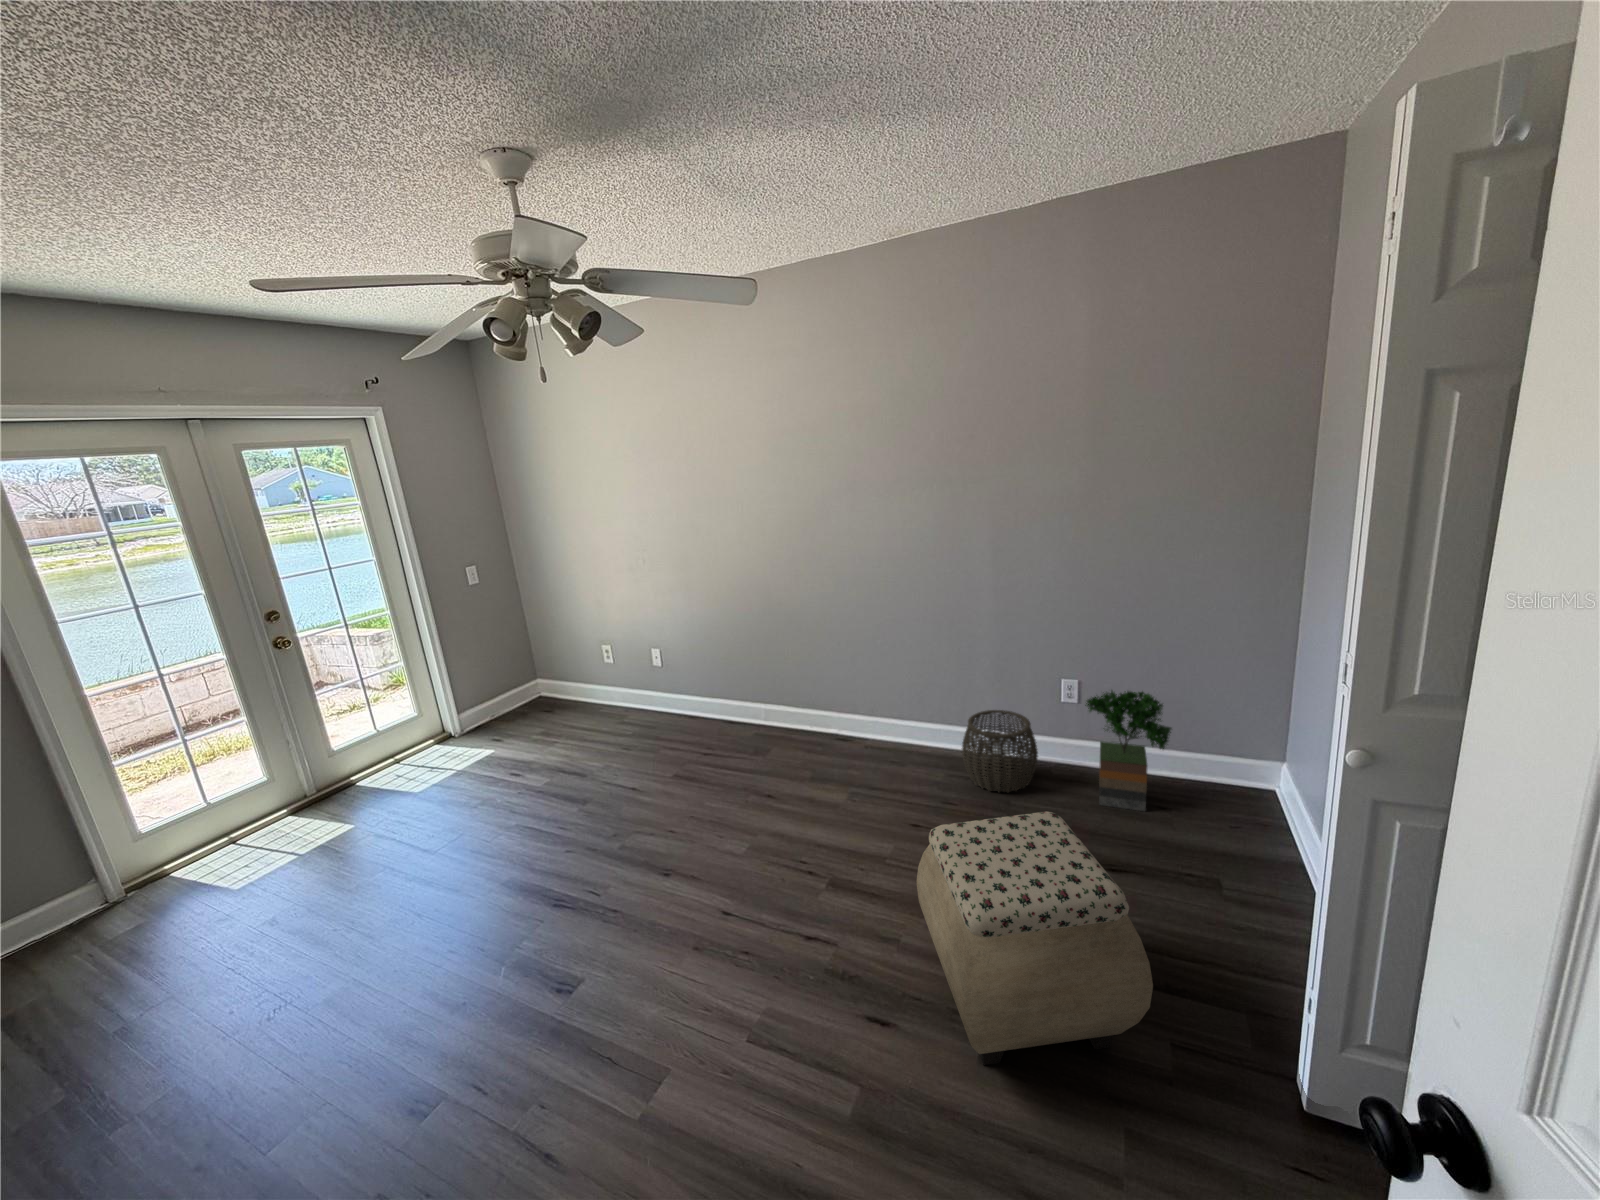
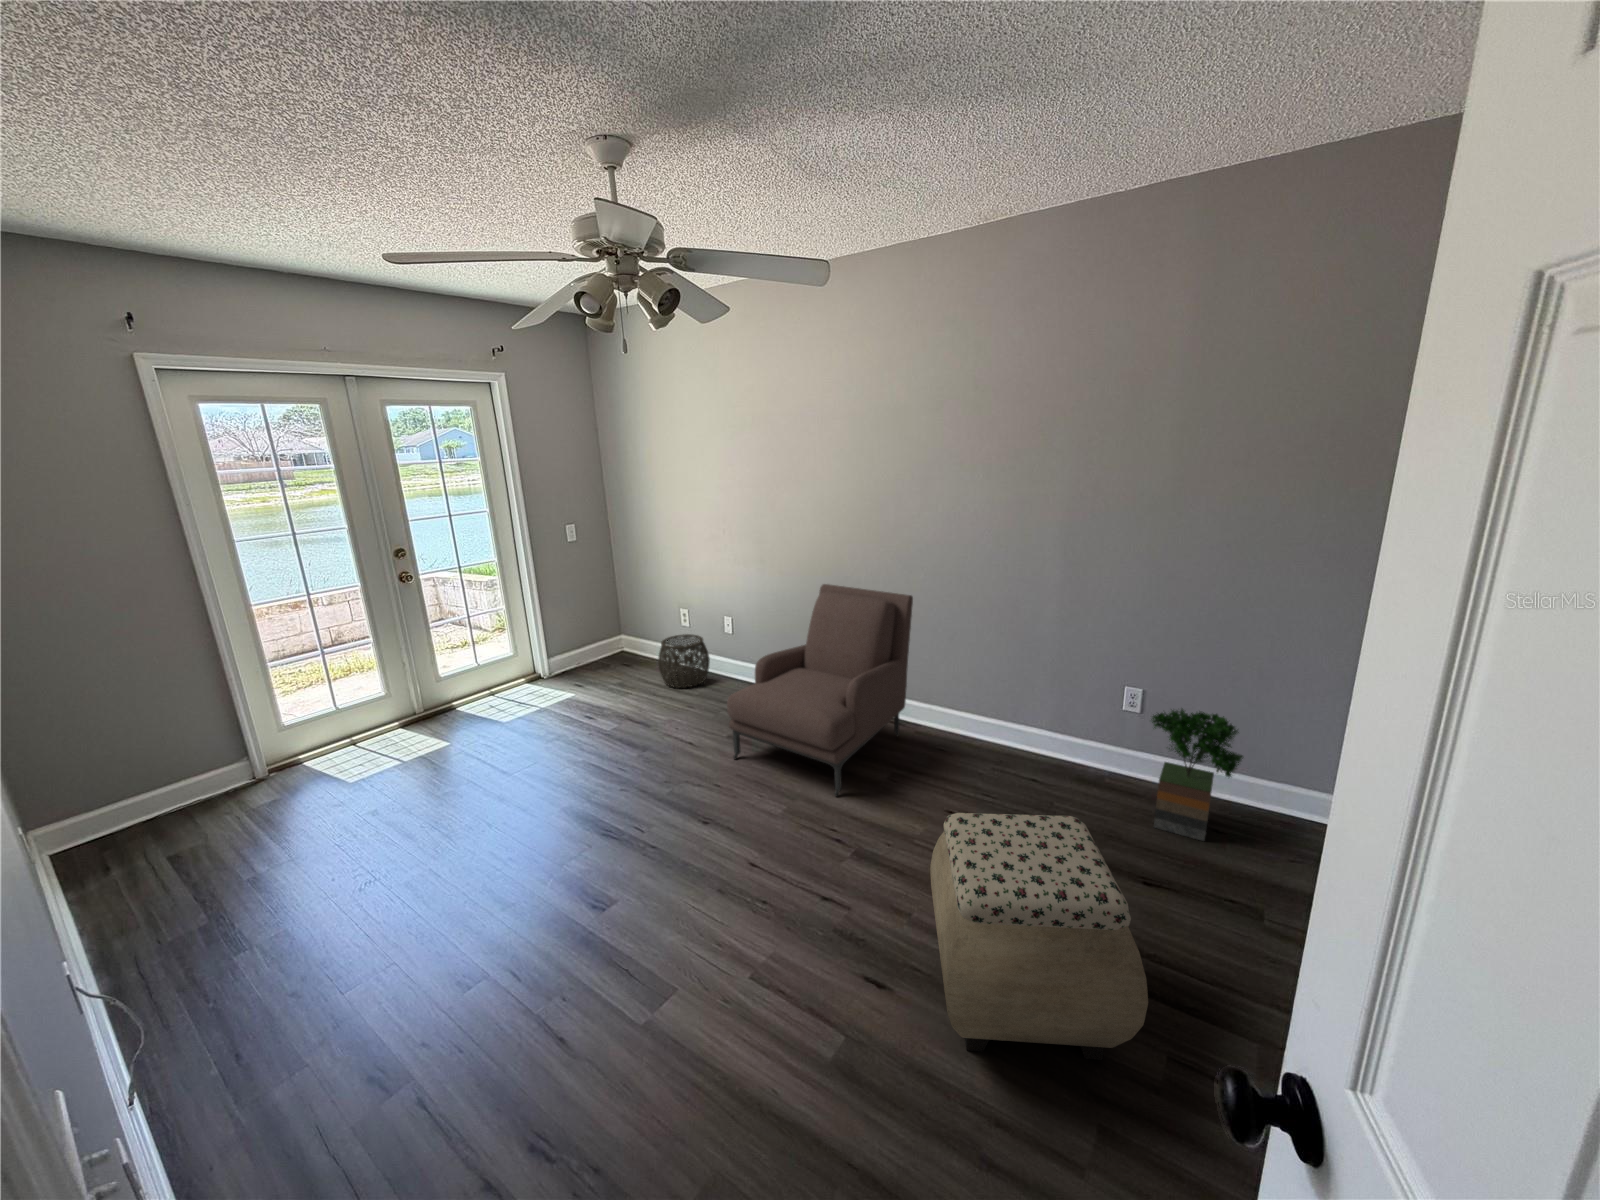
armchair: none [671,605,848,820] -> present [727,584,913,796]
woven basket: present [962,710,1038,792] -> present [658,634,710,688]

